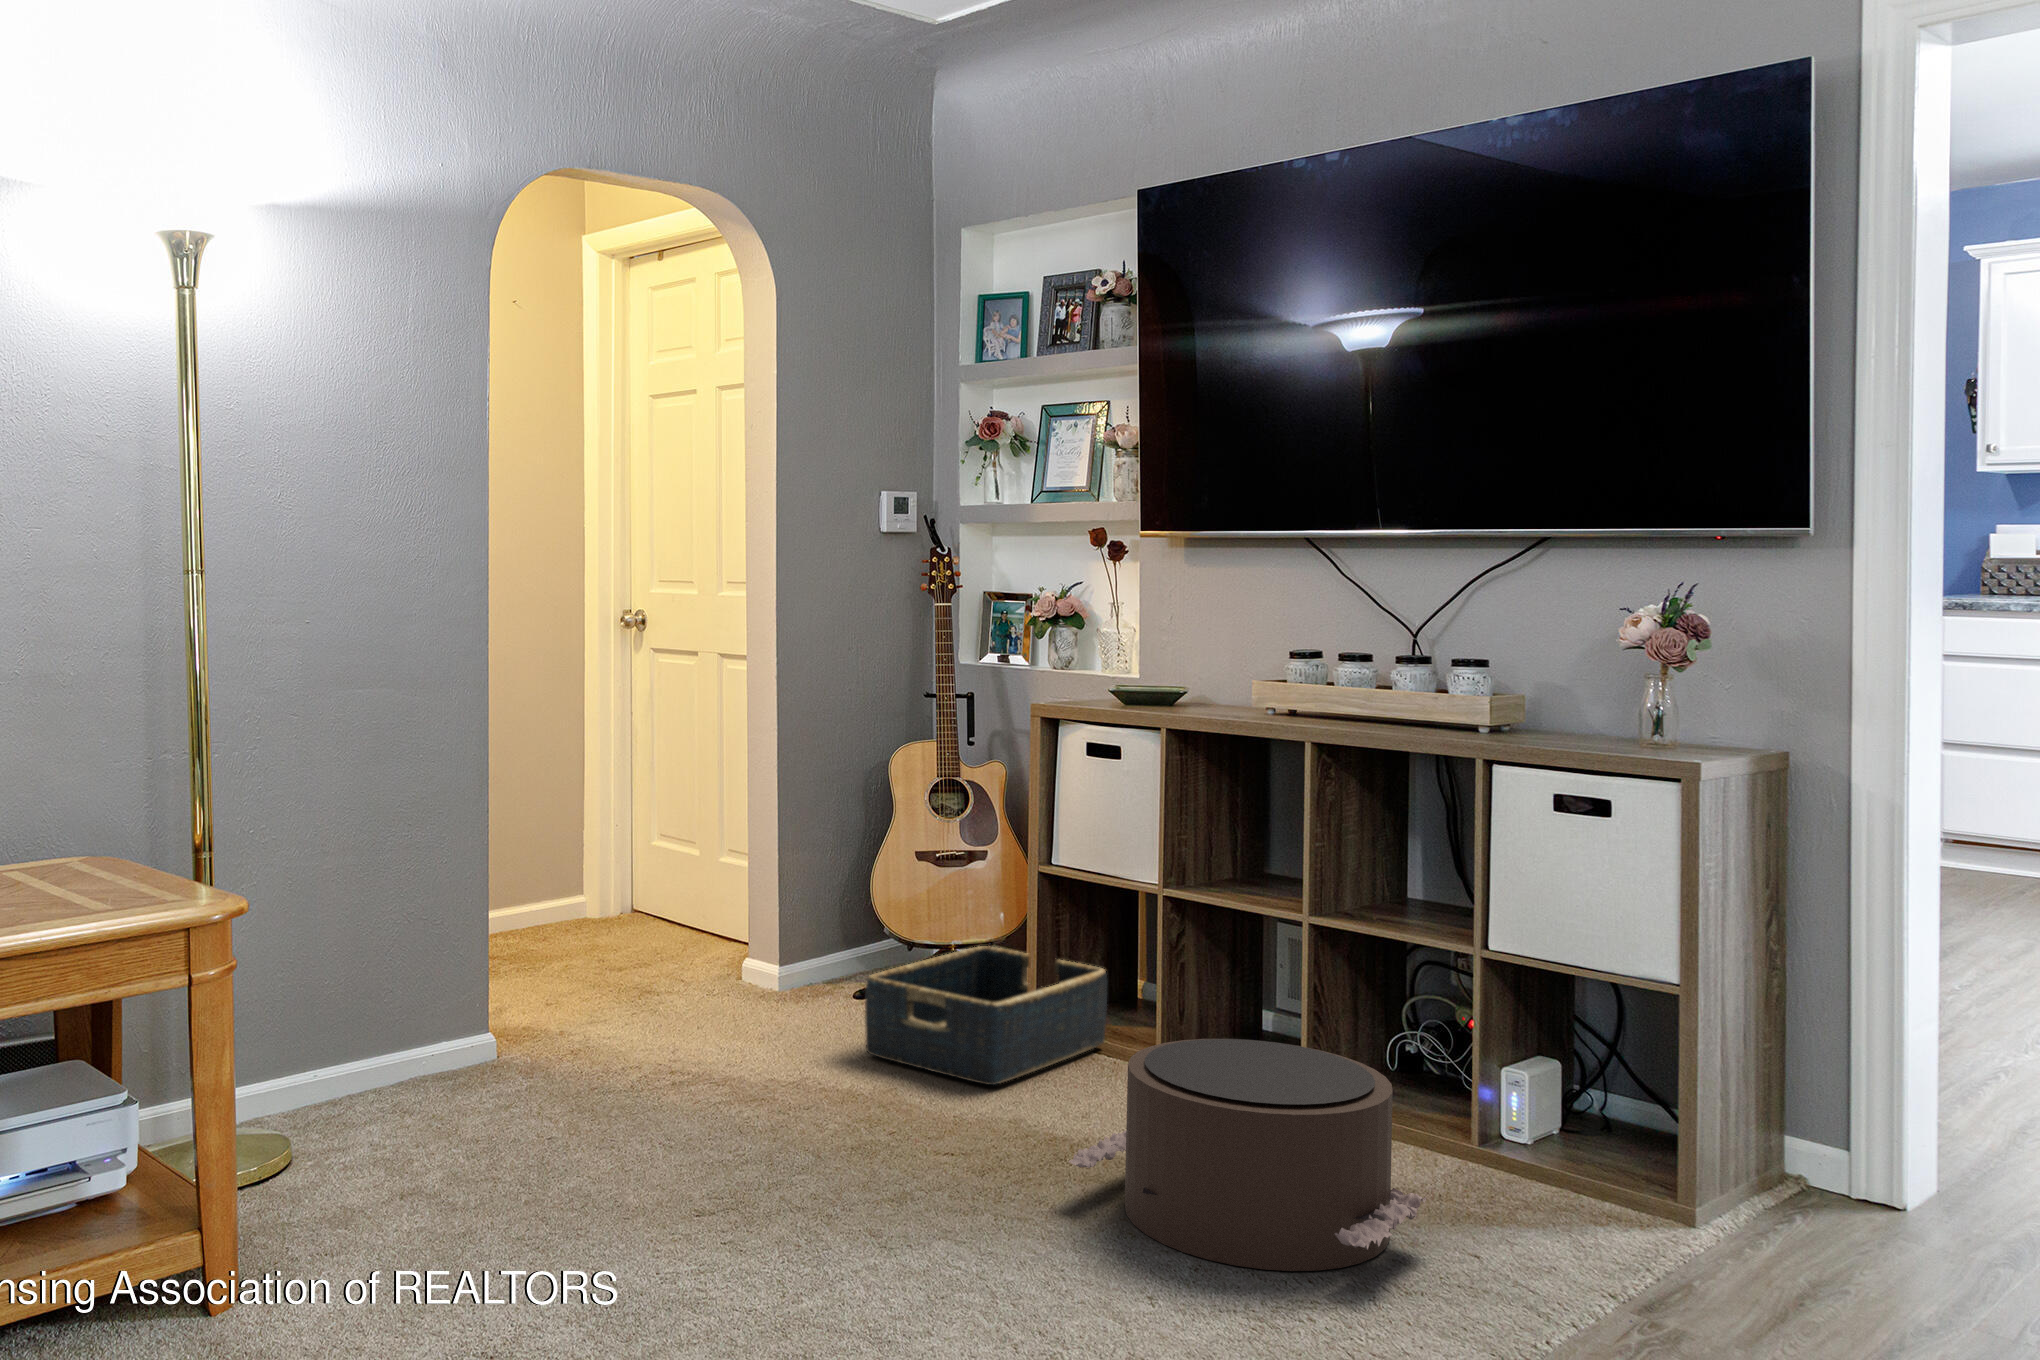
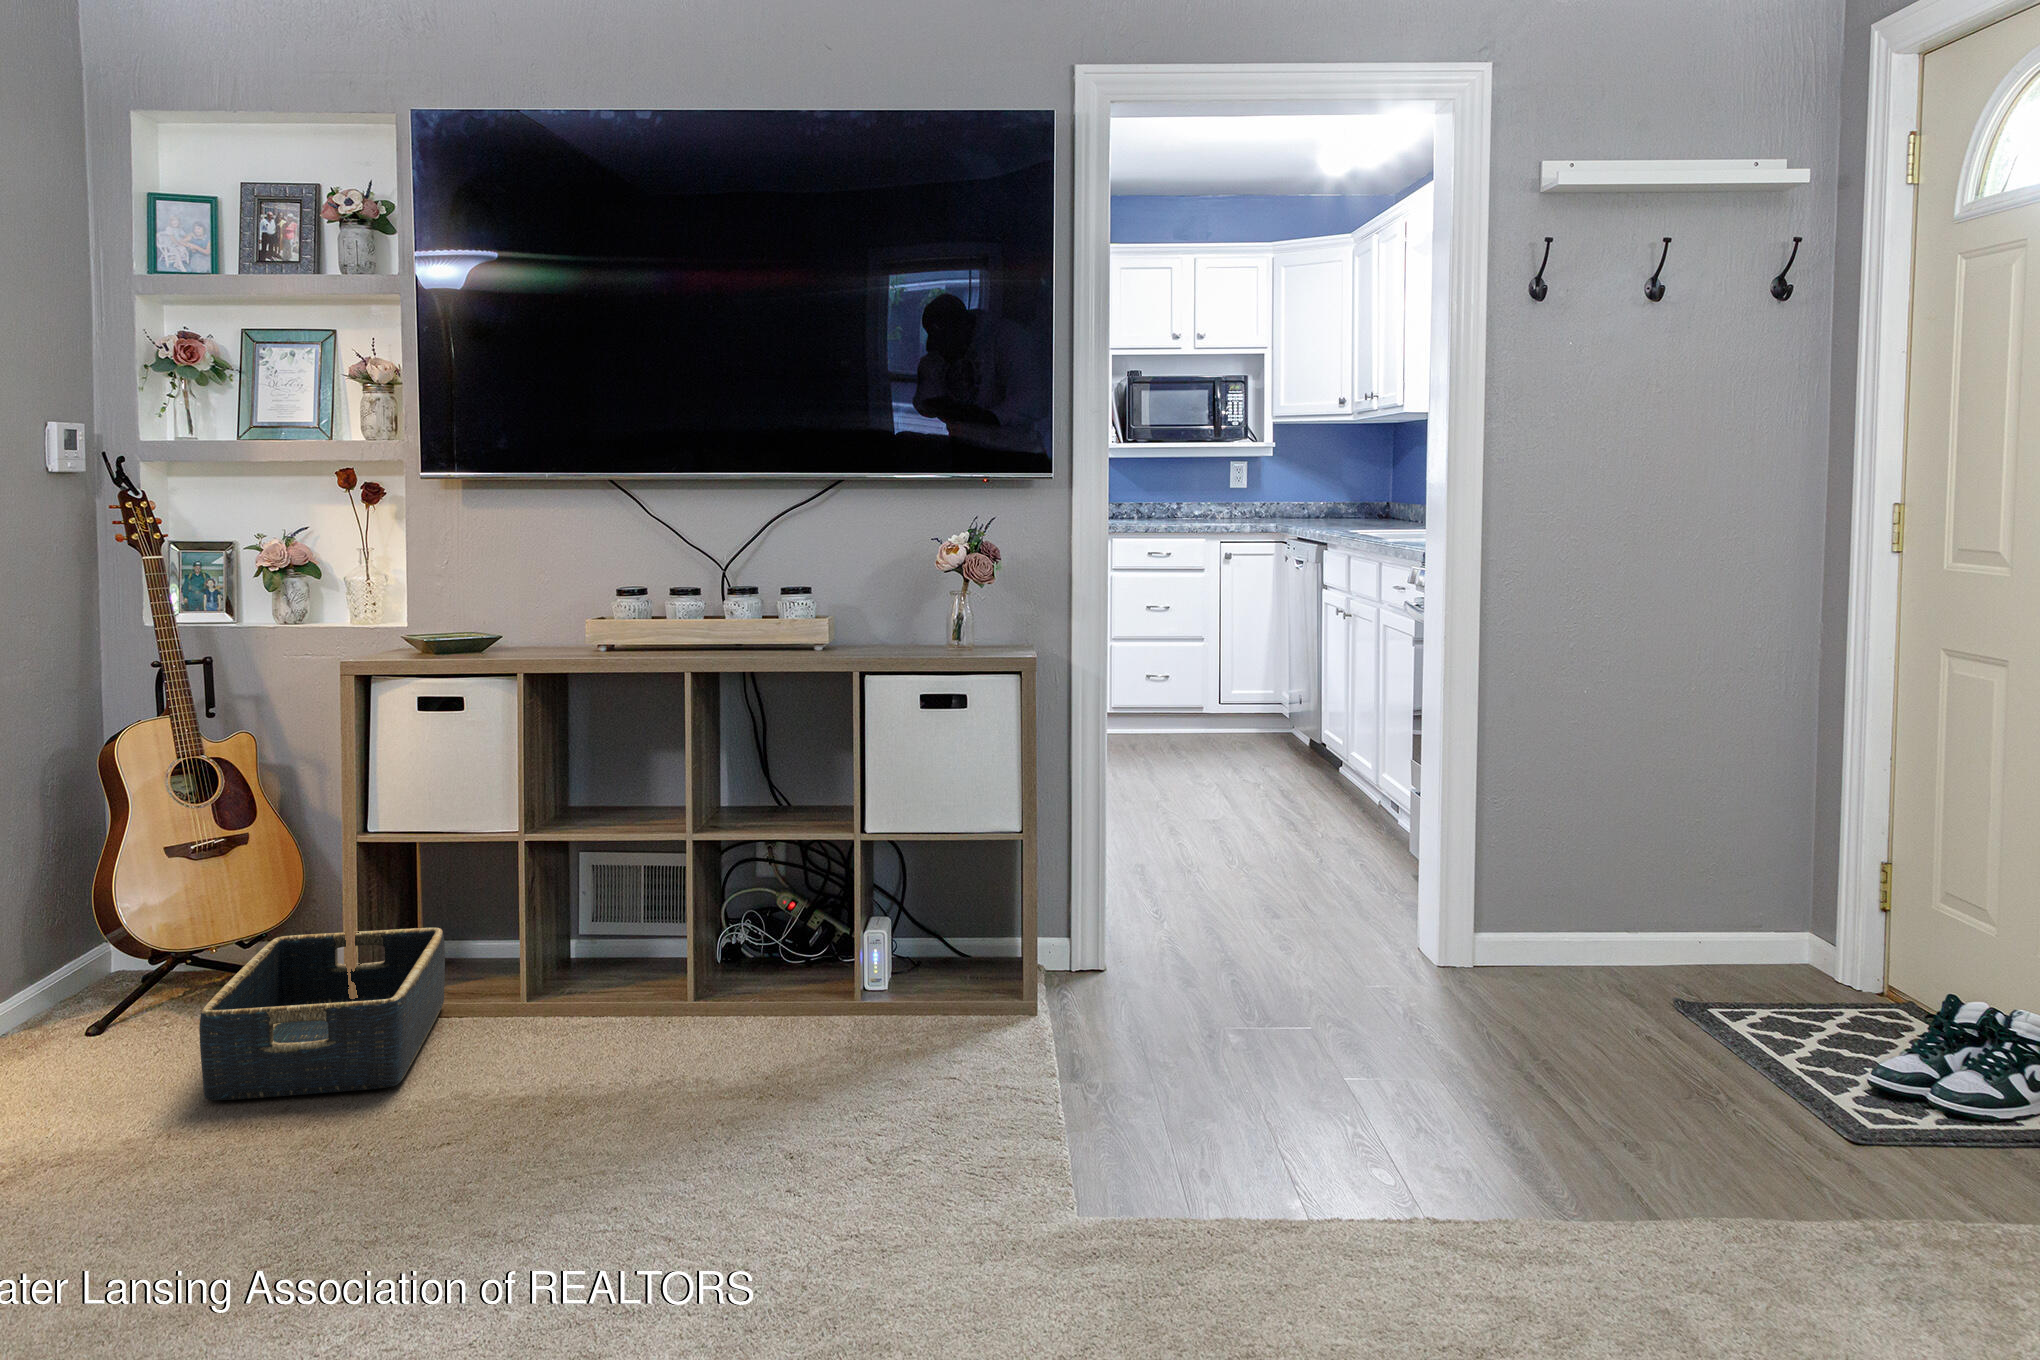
pouf: present [1069,1039,1426,1271] -> none [620,954,932,1181]

